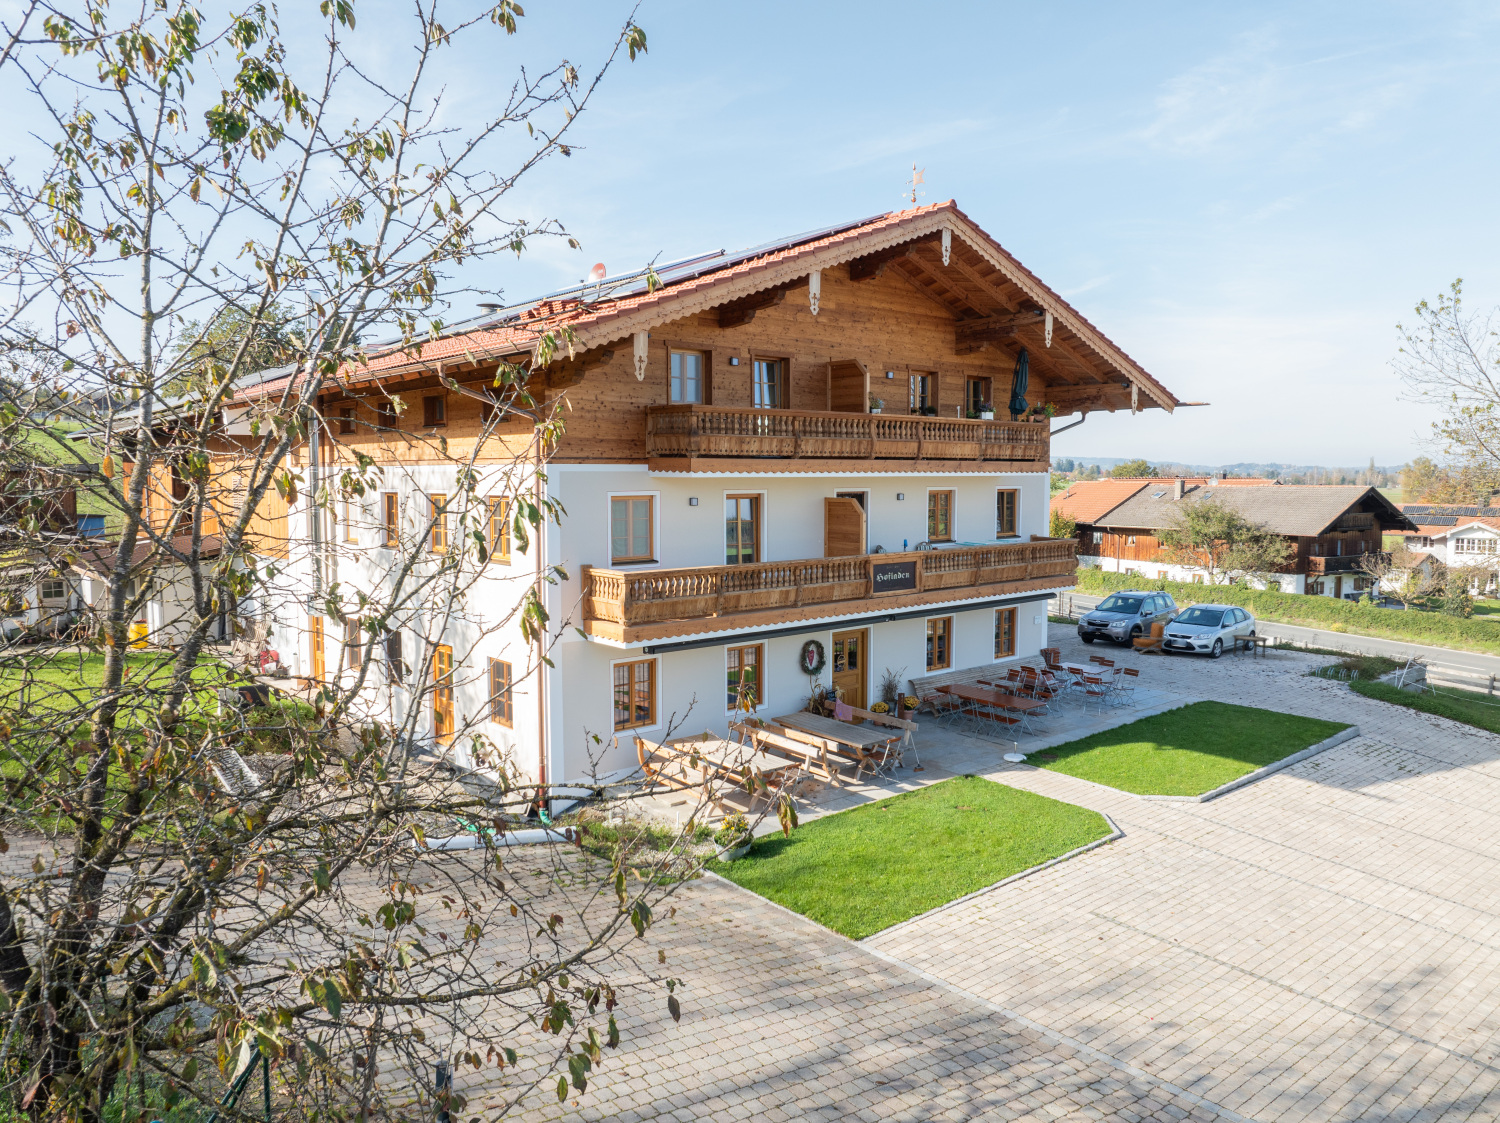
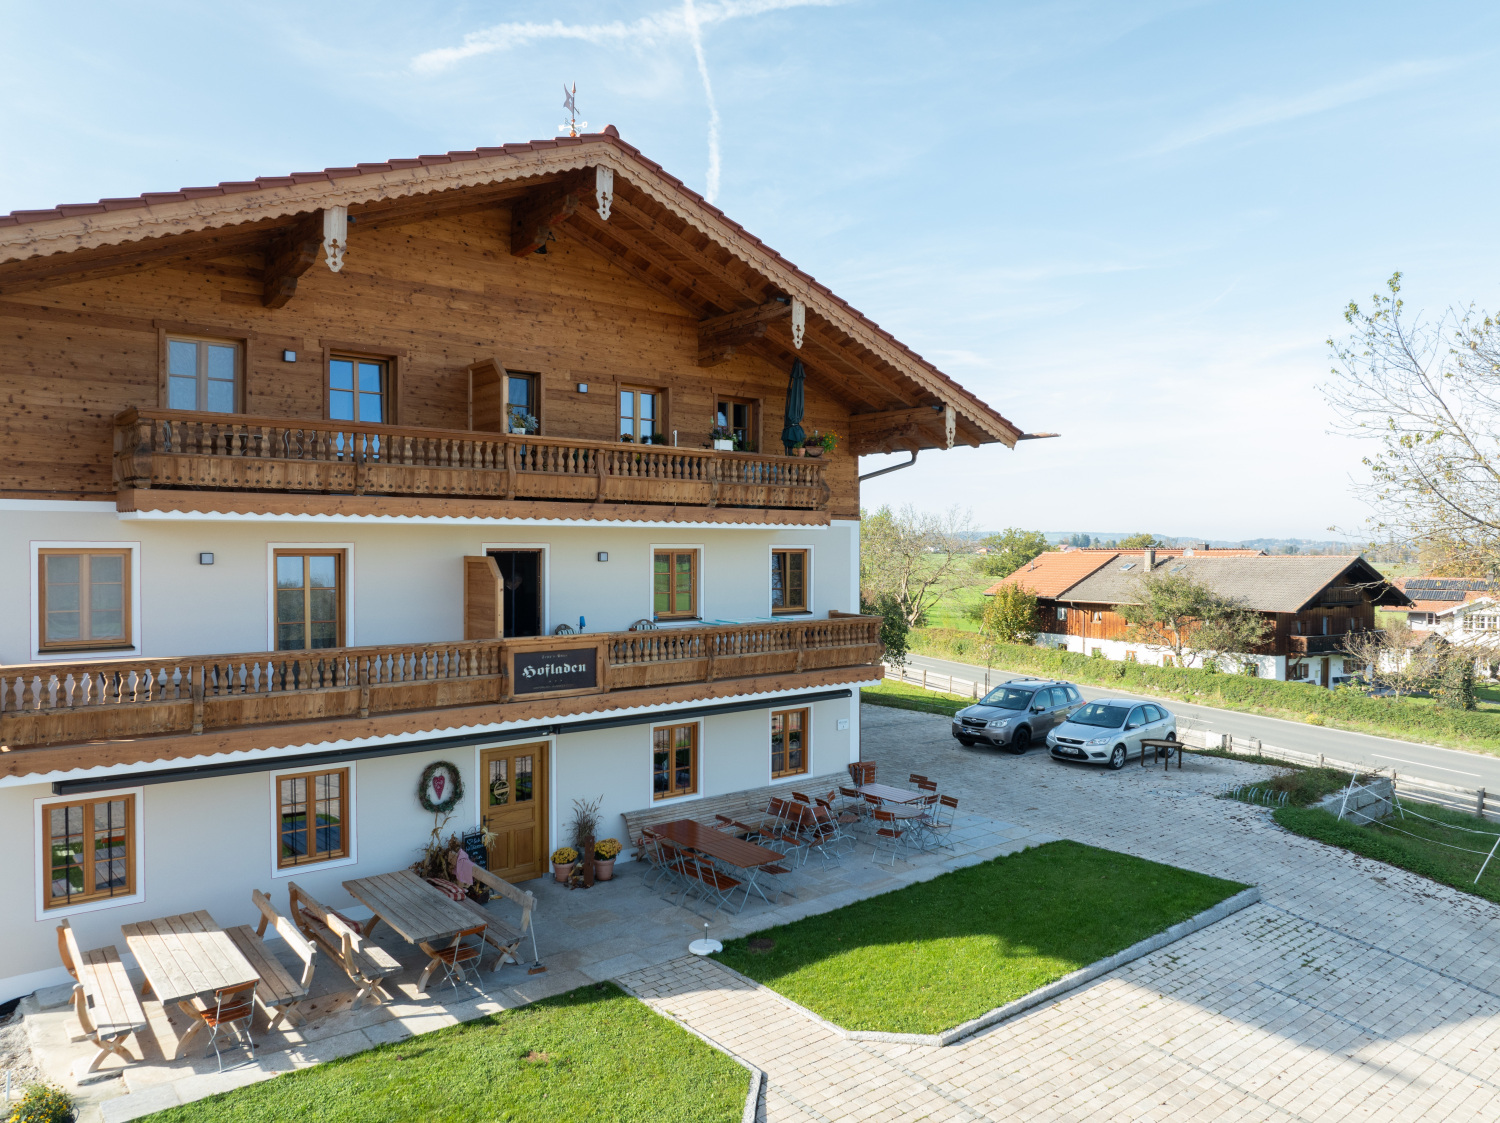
lounge chair: present [1132,623,1166,655] -> none [1011,723,1052,766]

